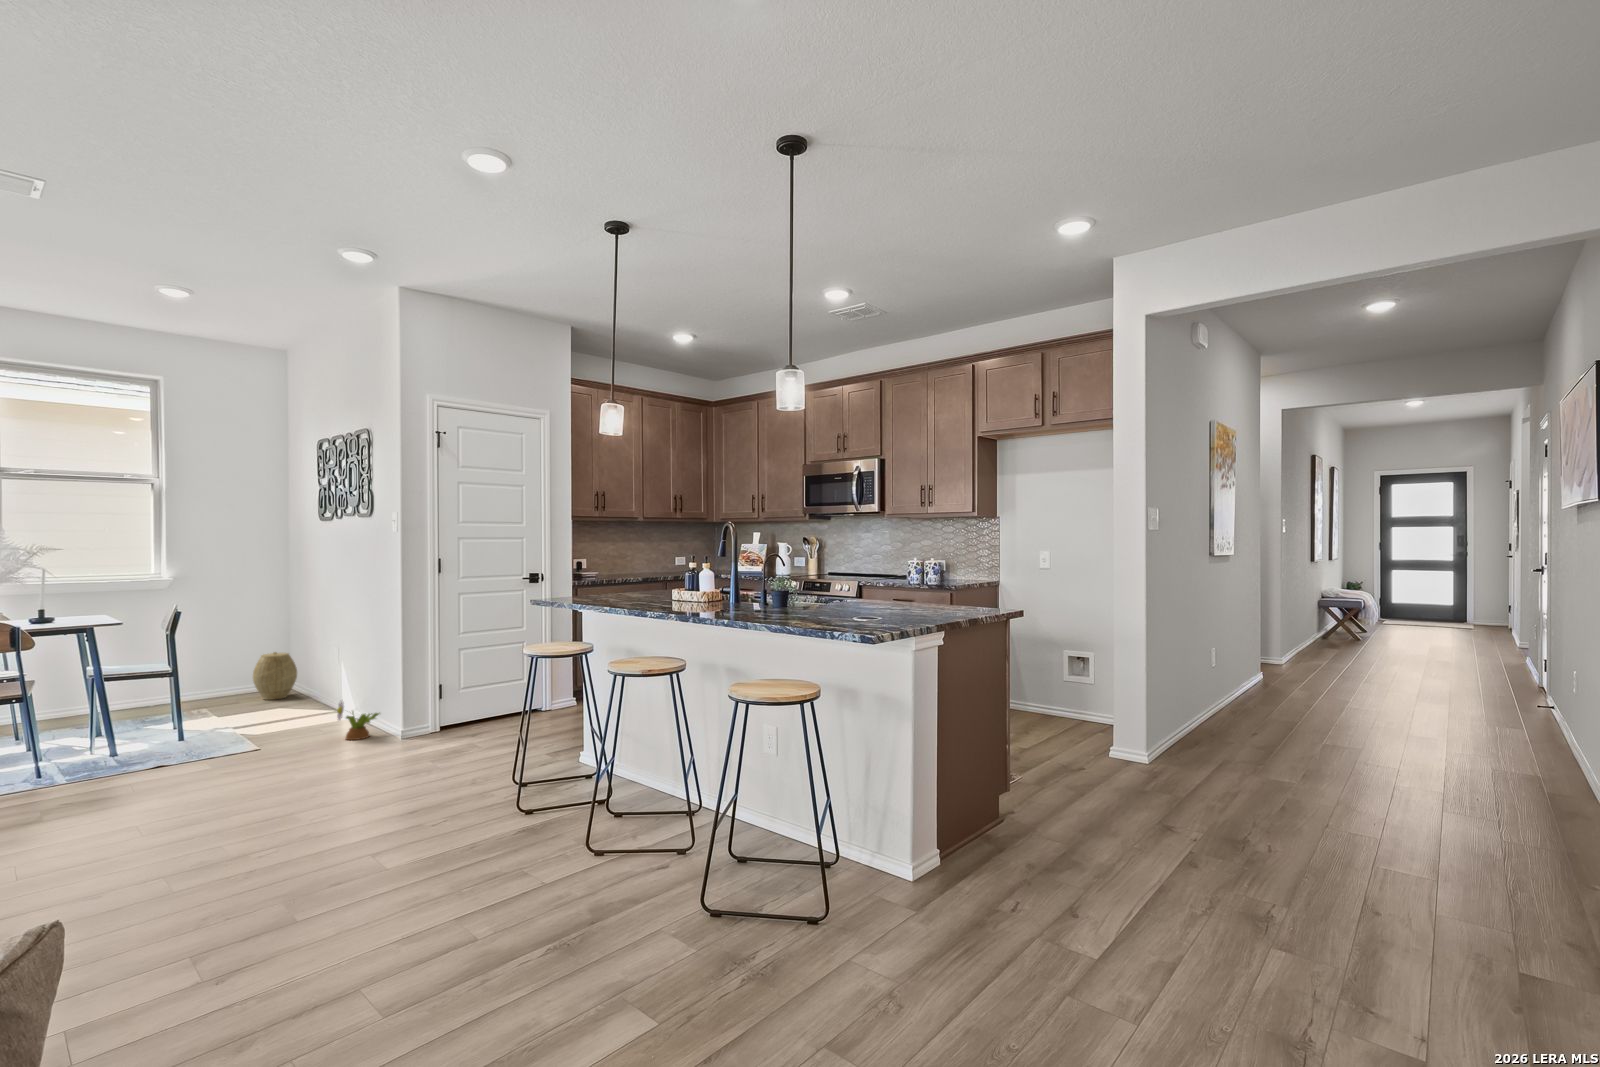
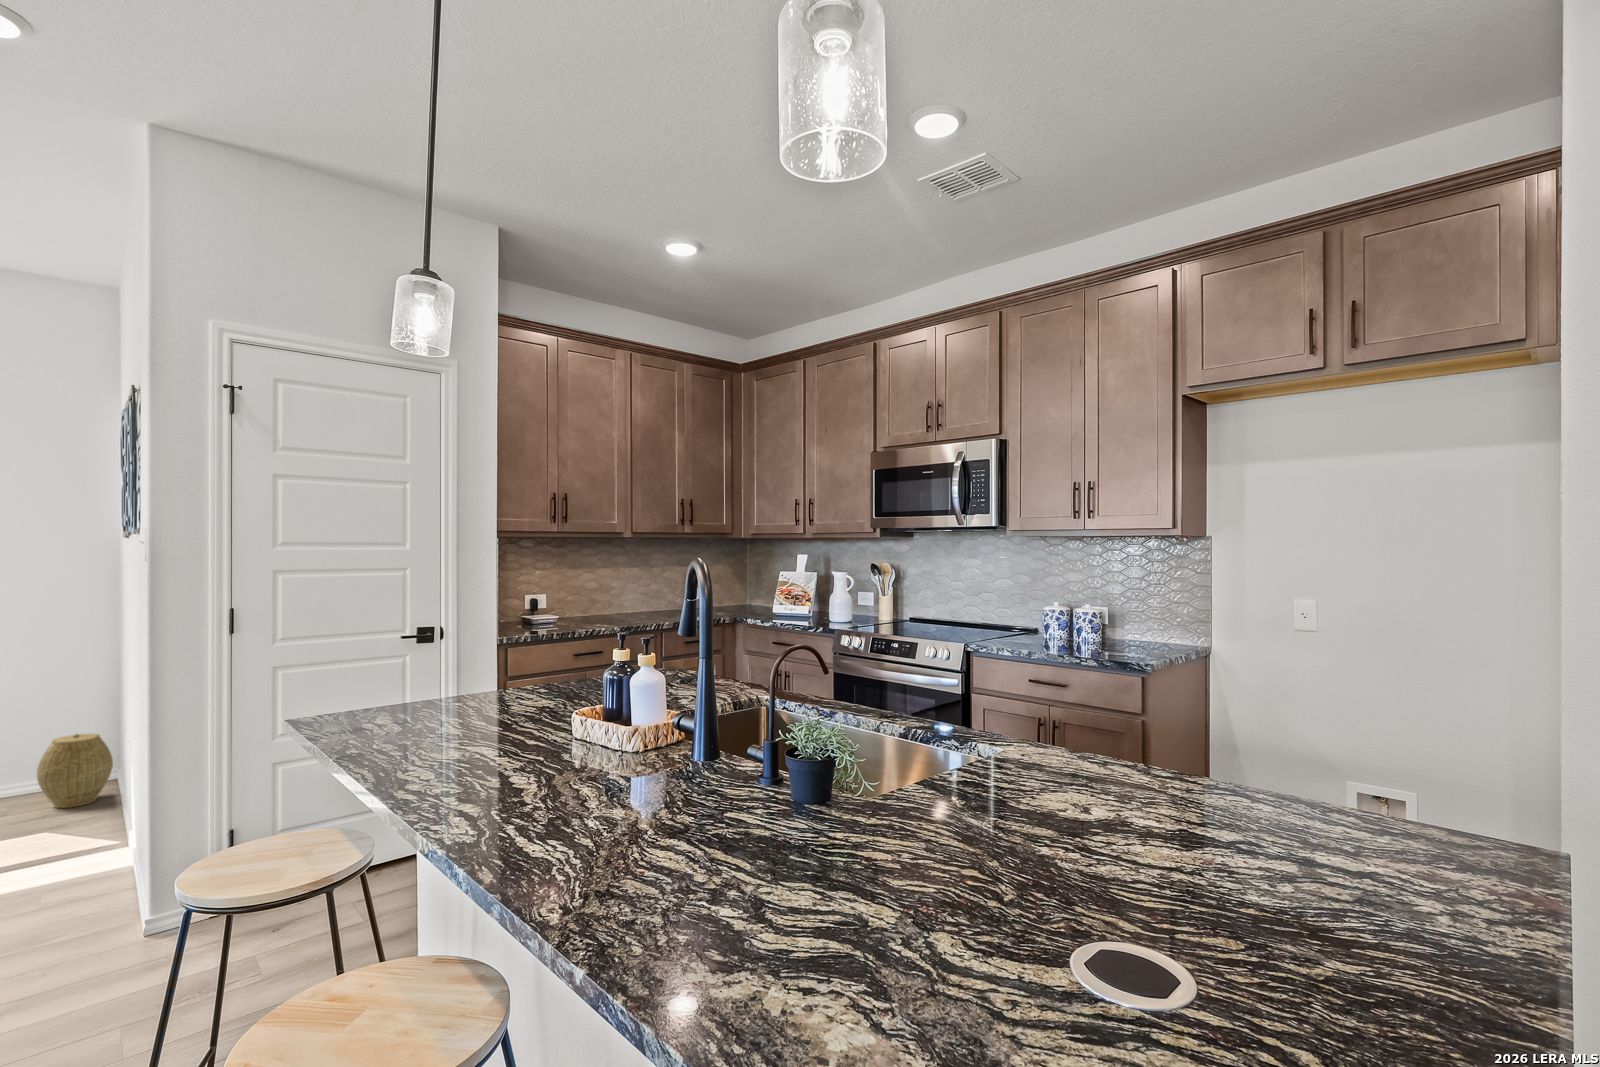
decorative plant: present [337,701,379,740] -> none [36,858,131,935]

